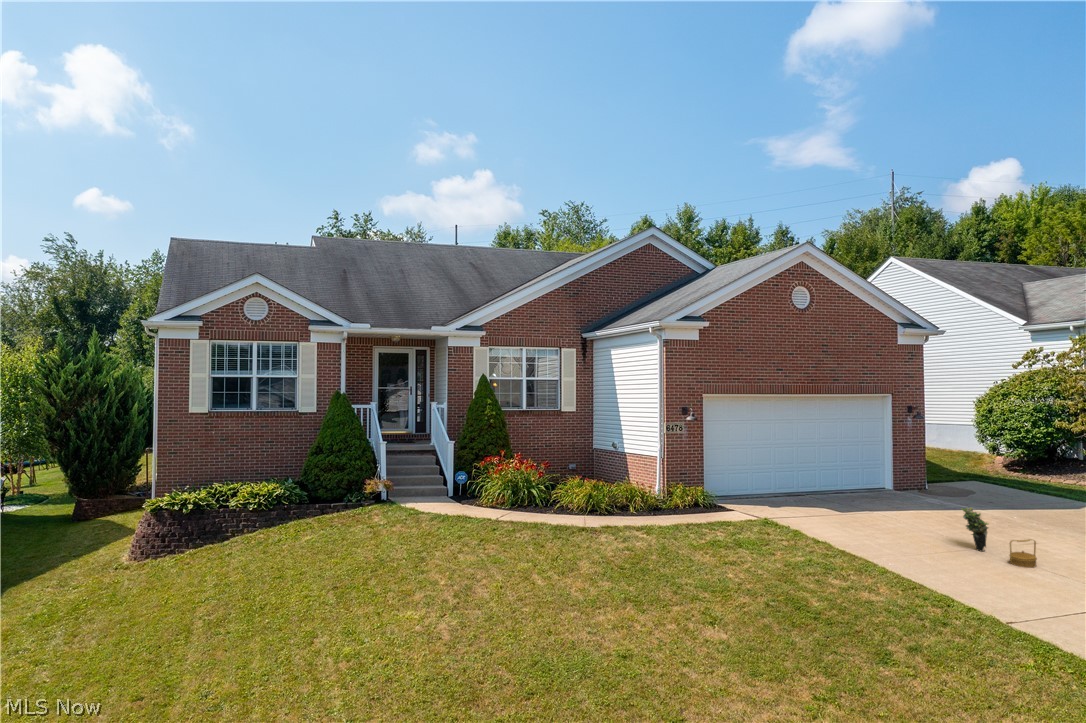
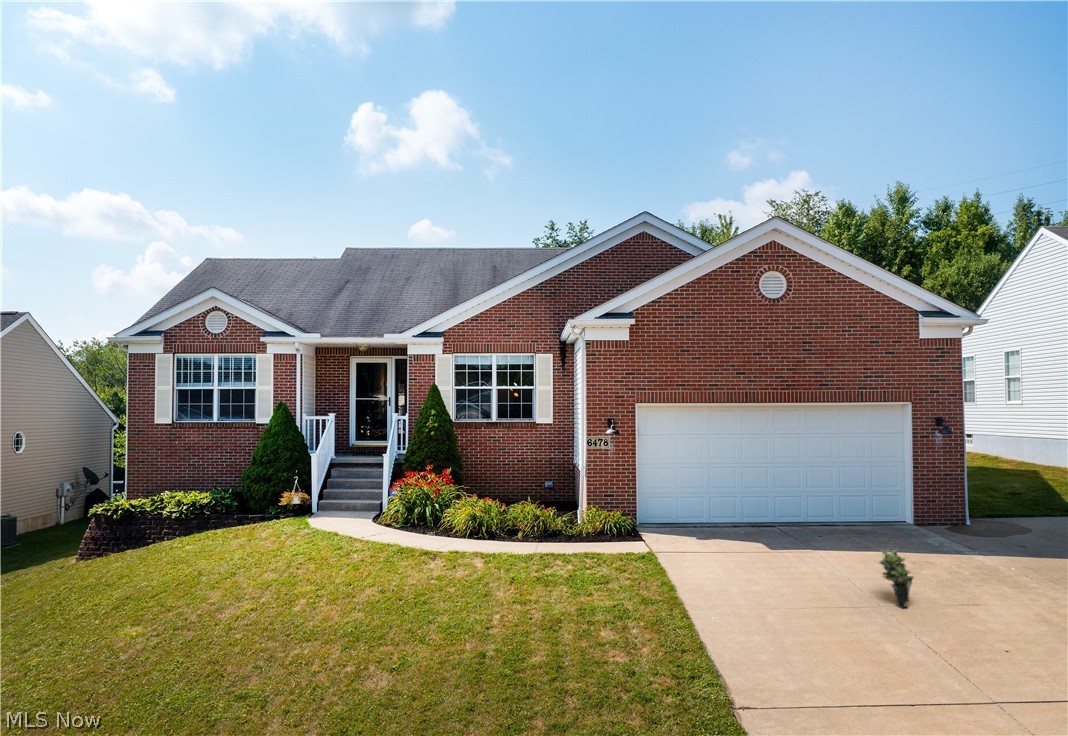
basket: present [1009,539,1037,568] -> none [916,596,954,636]

